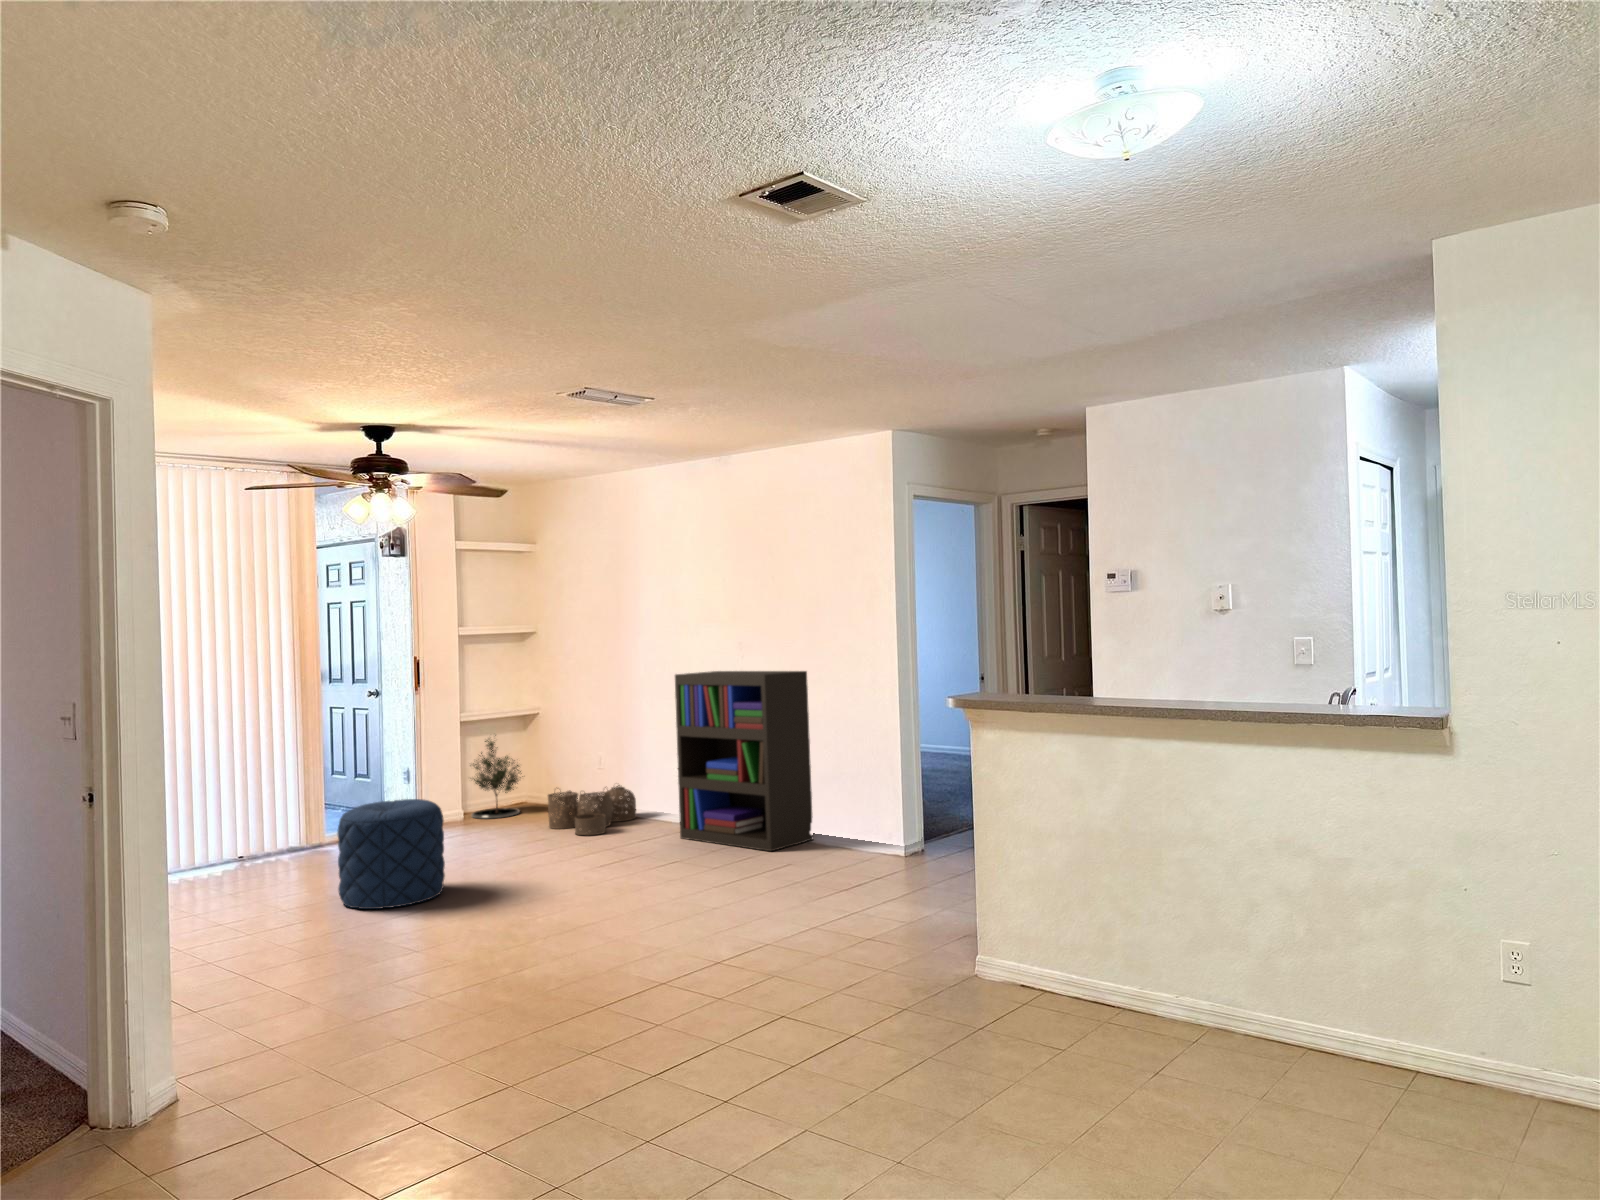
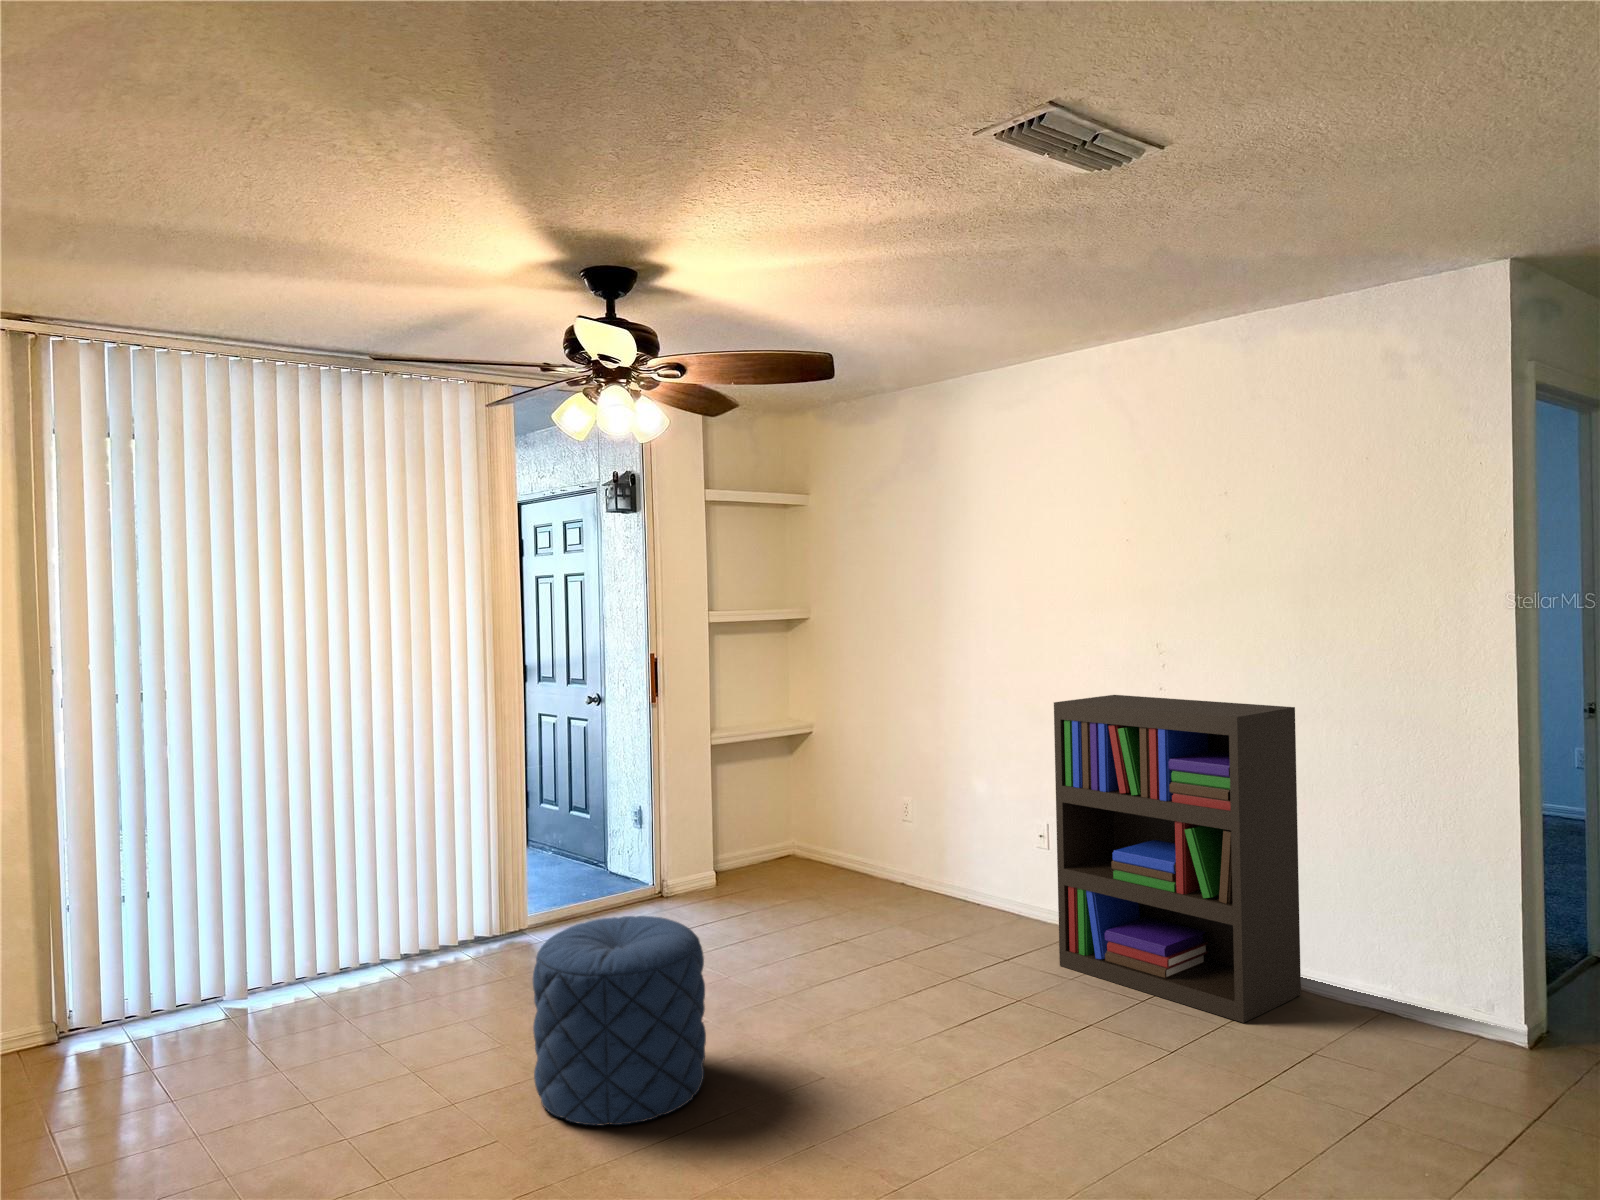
potted tree: present [470,735,521,819] -> none [719,761,800,888]
woven basket: present [548,785,636,835] -> none [838,851,967,944]

